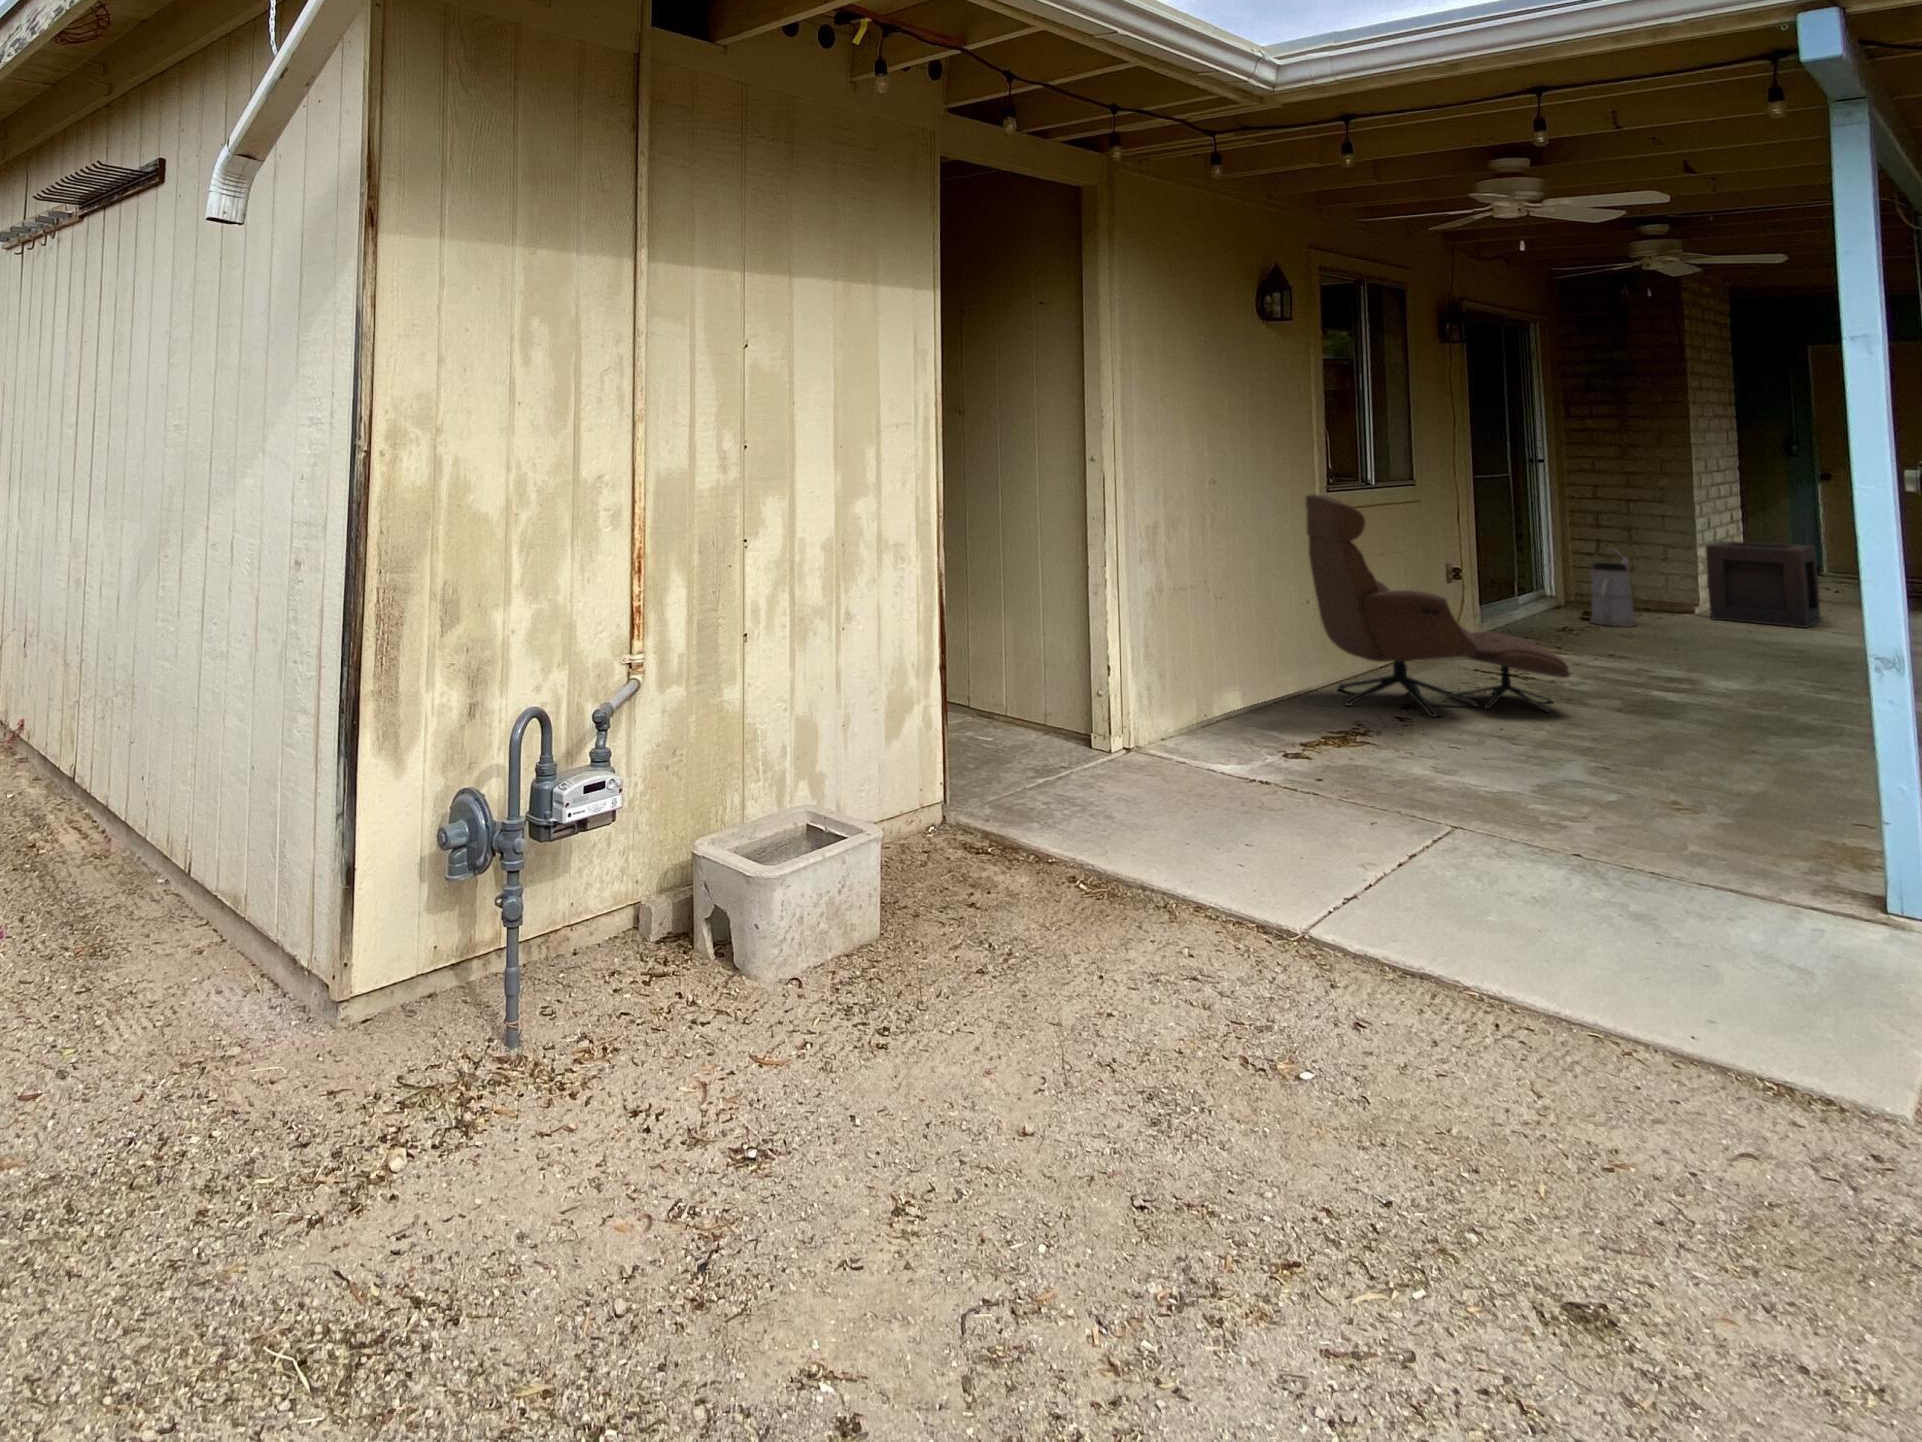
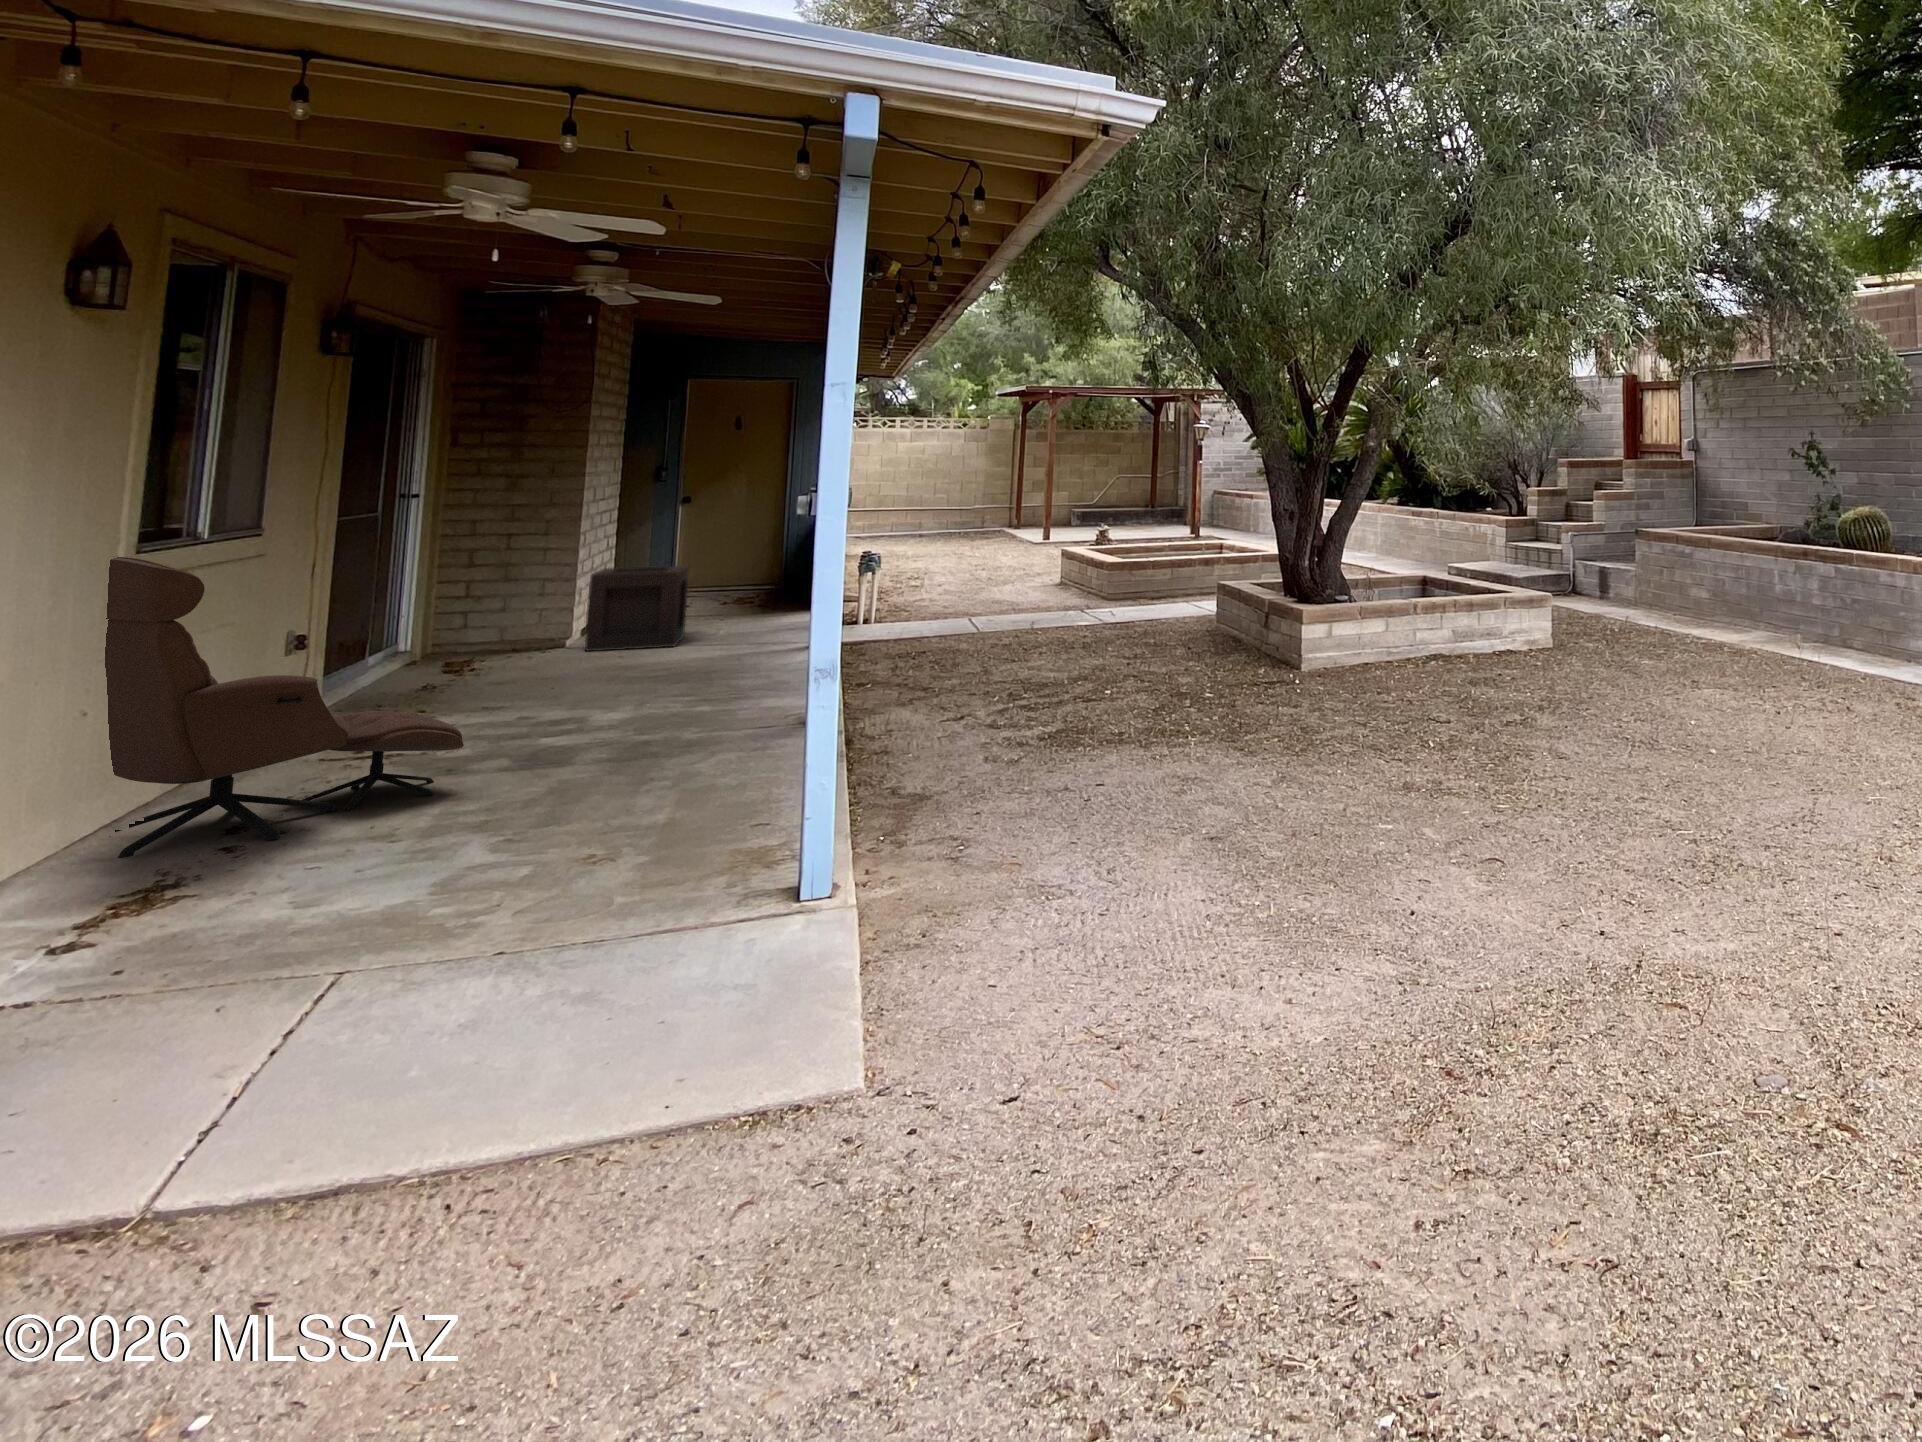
watering can: present [1591,552,1636,627] -> none [456,588,510,676]

